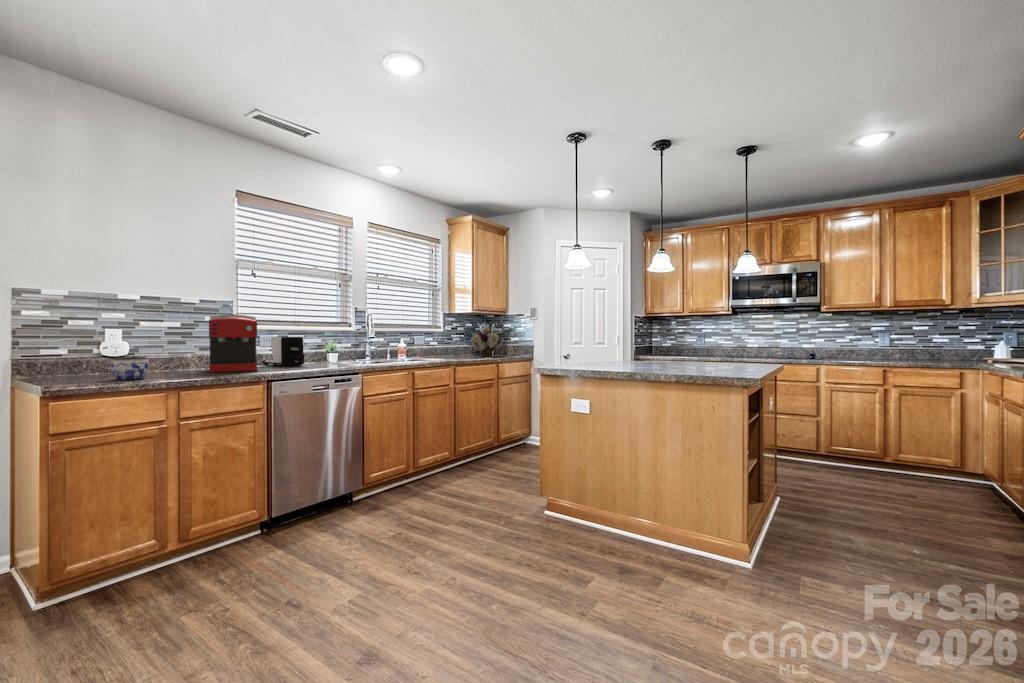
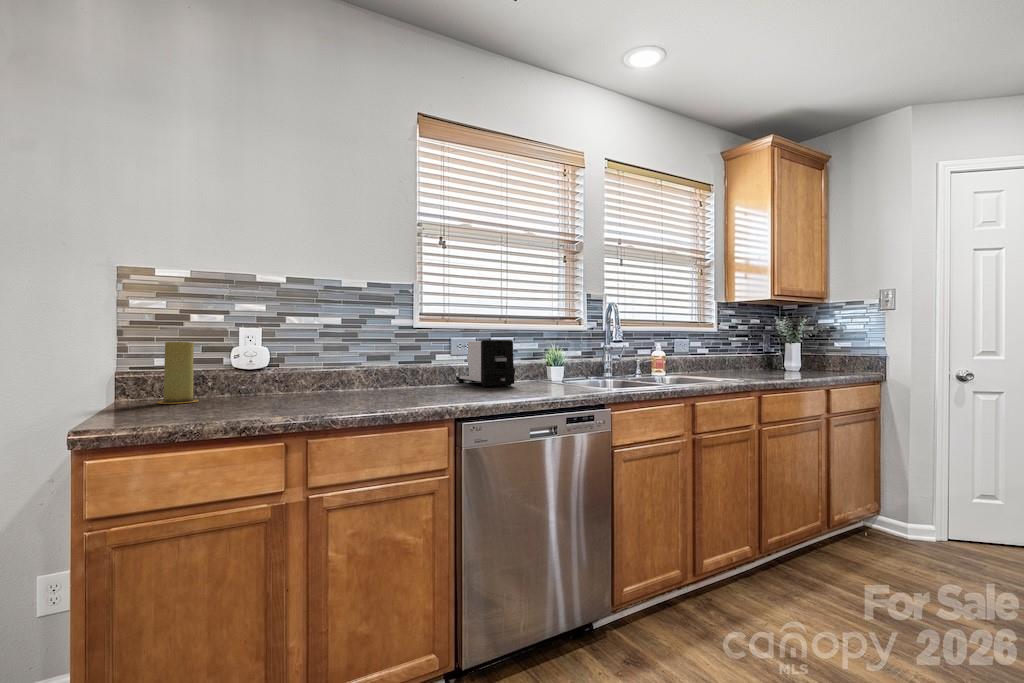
coffee maker: present [209,314,257,372] -> none [370,303,443,398]
flower arrangement: present [471,327,503,357] -> none [765,323,826,374]
candle: none [51,338,82,378] -> present [157,342,198,404]
jar: present [110,356,149,380] -> none [210,372,269,414]

